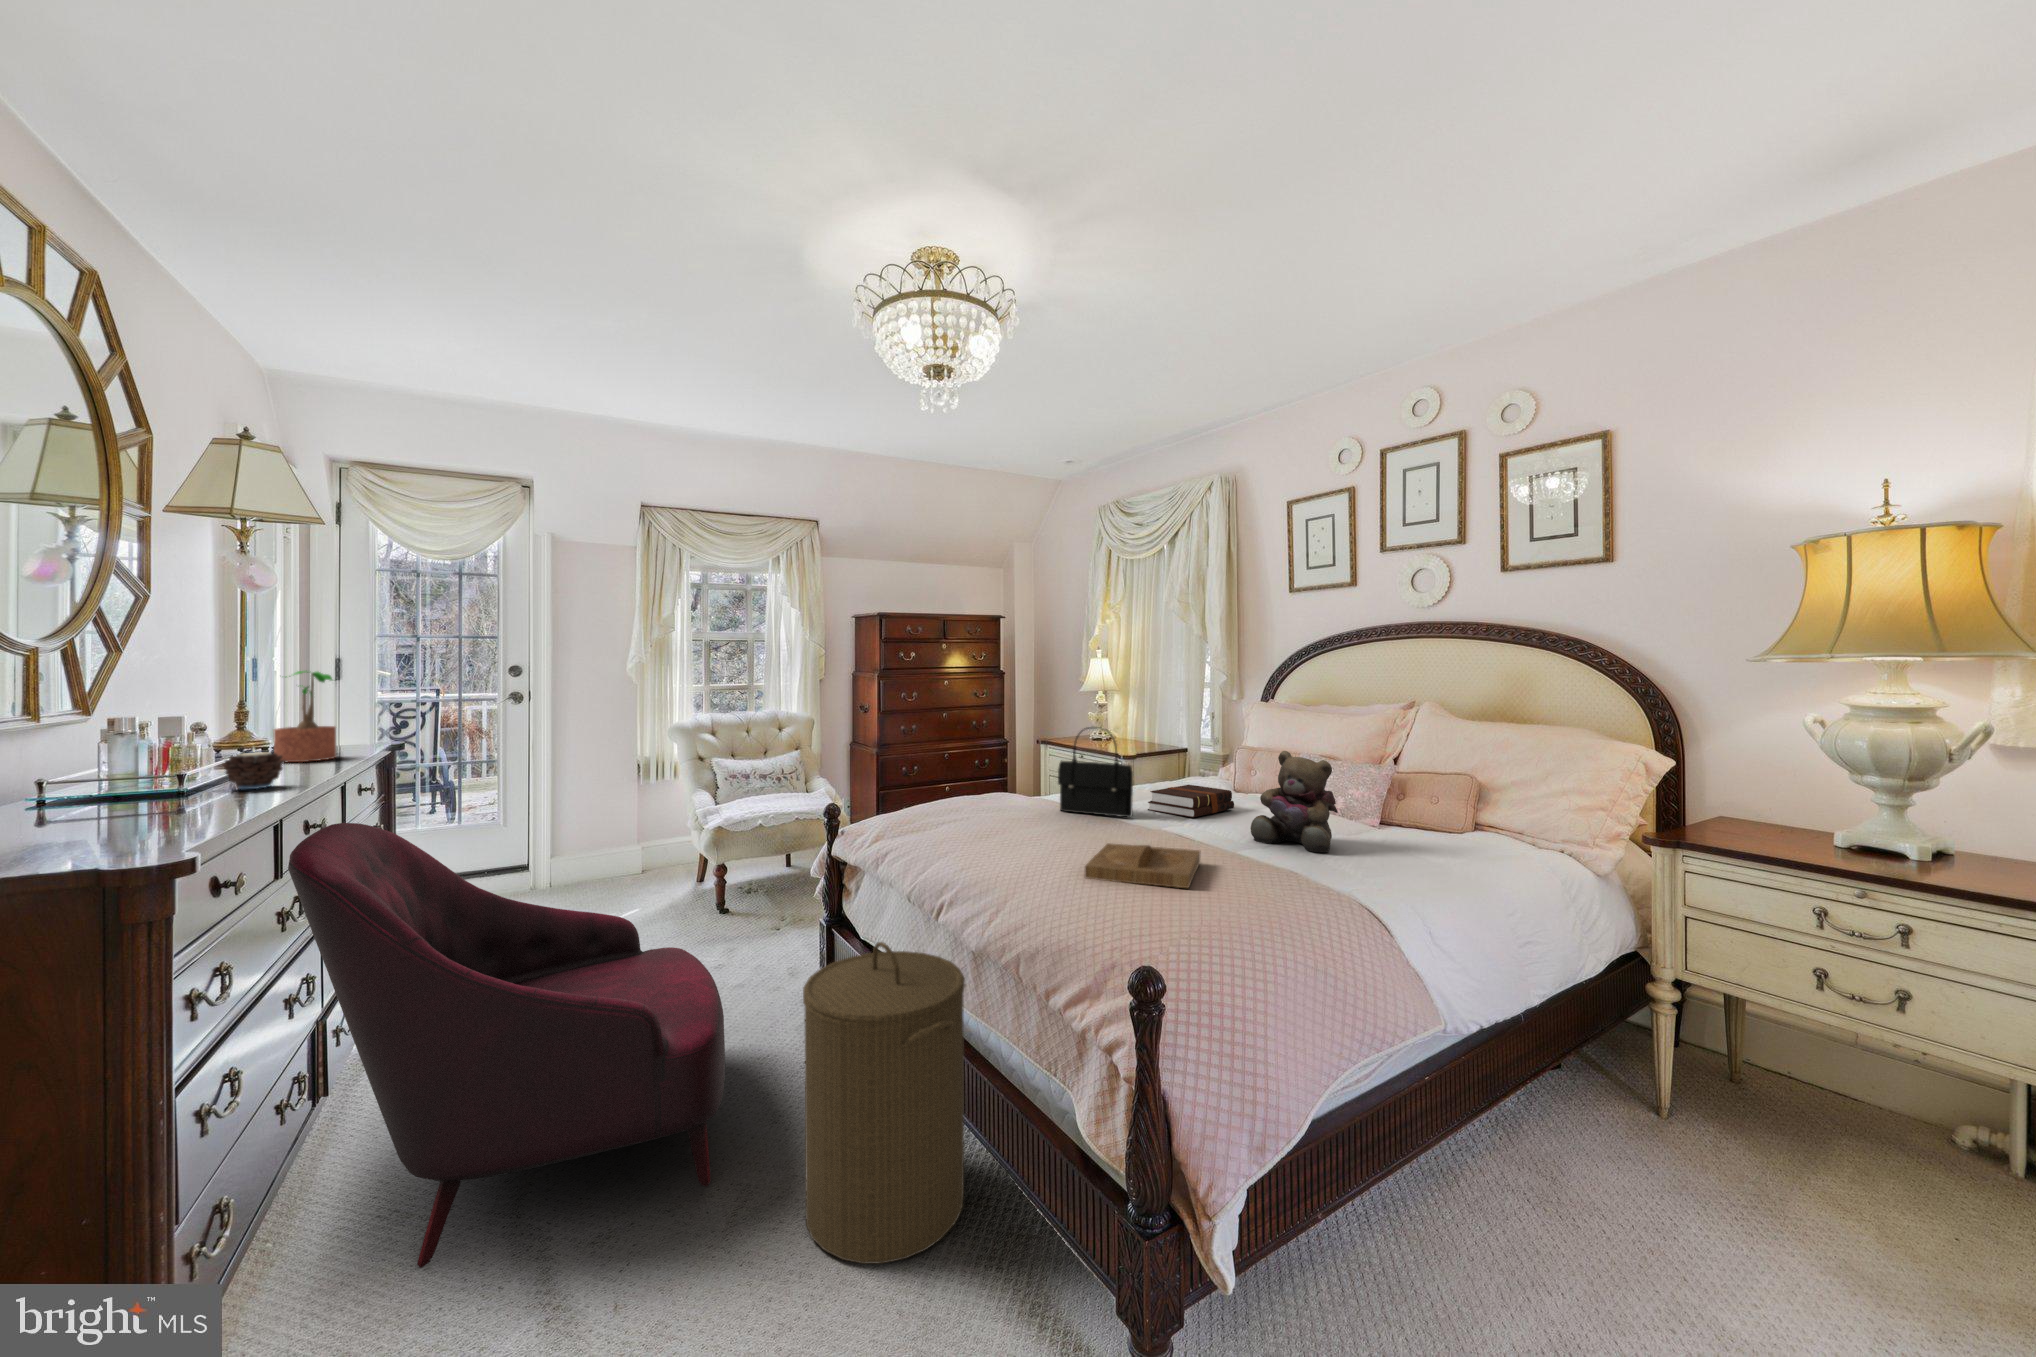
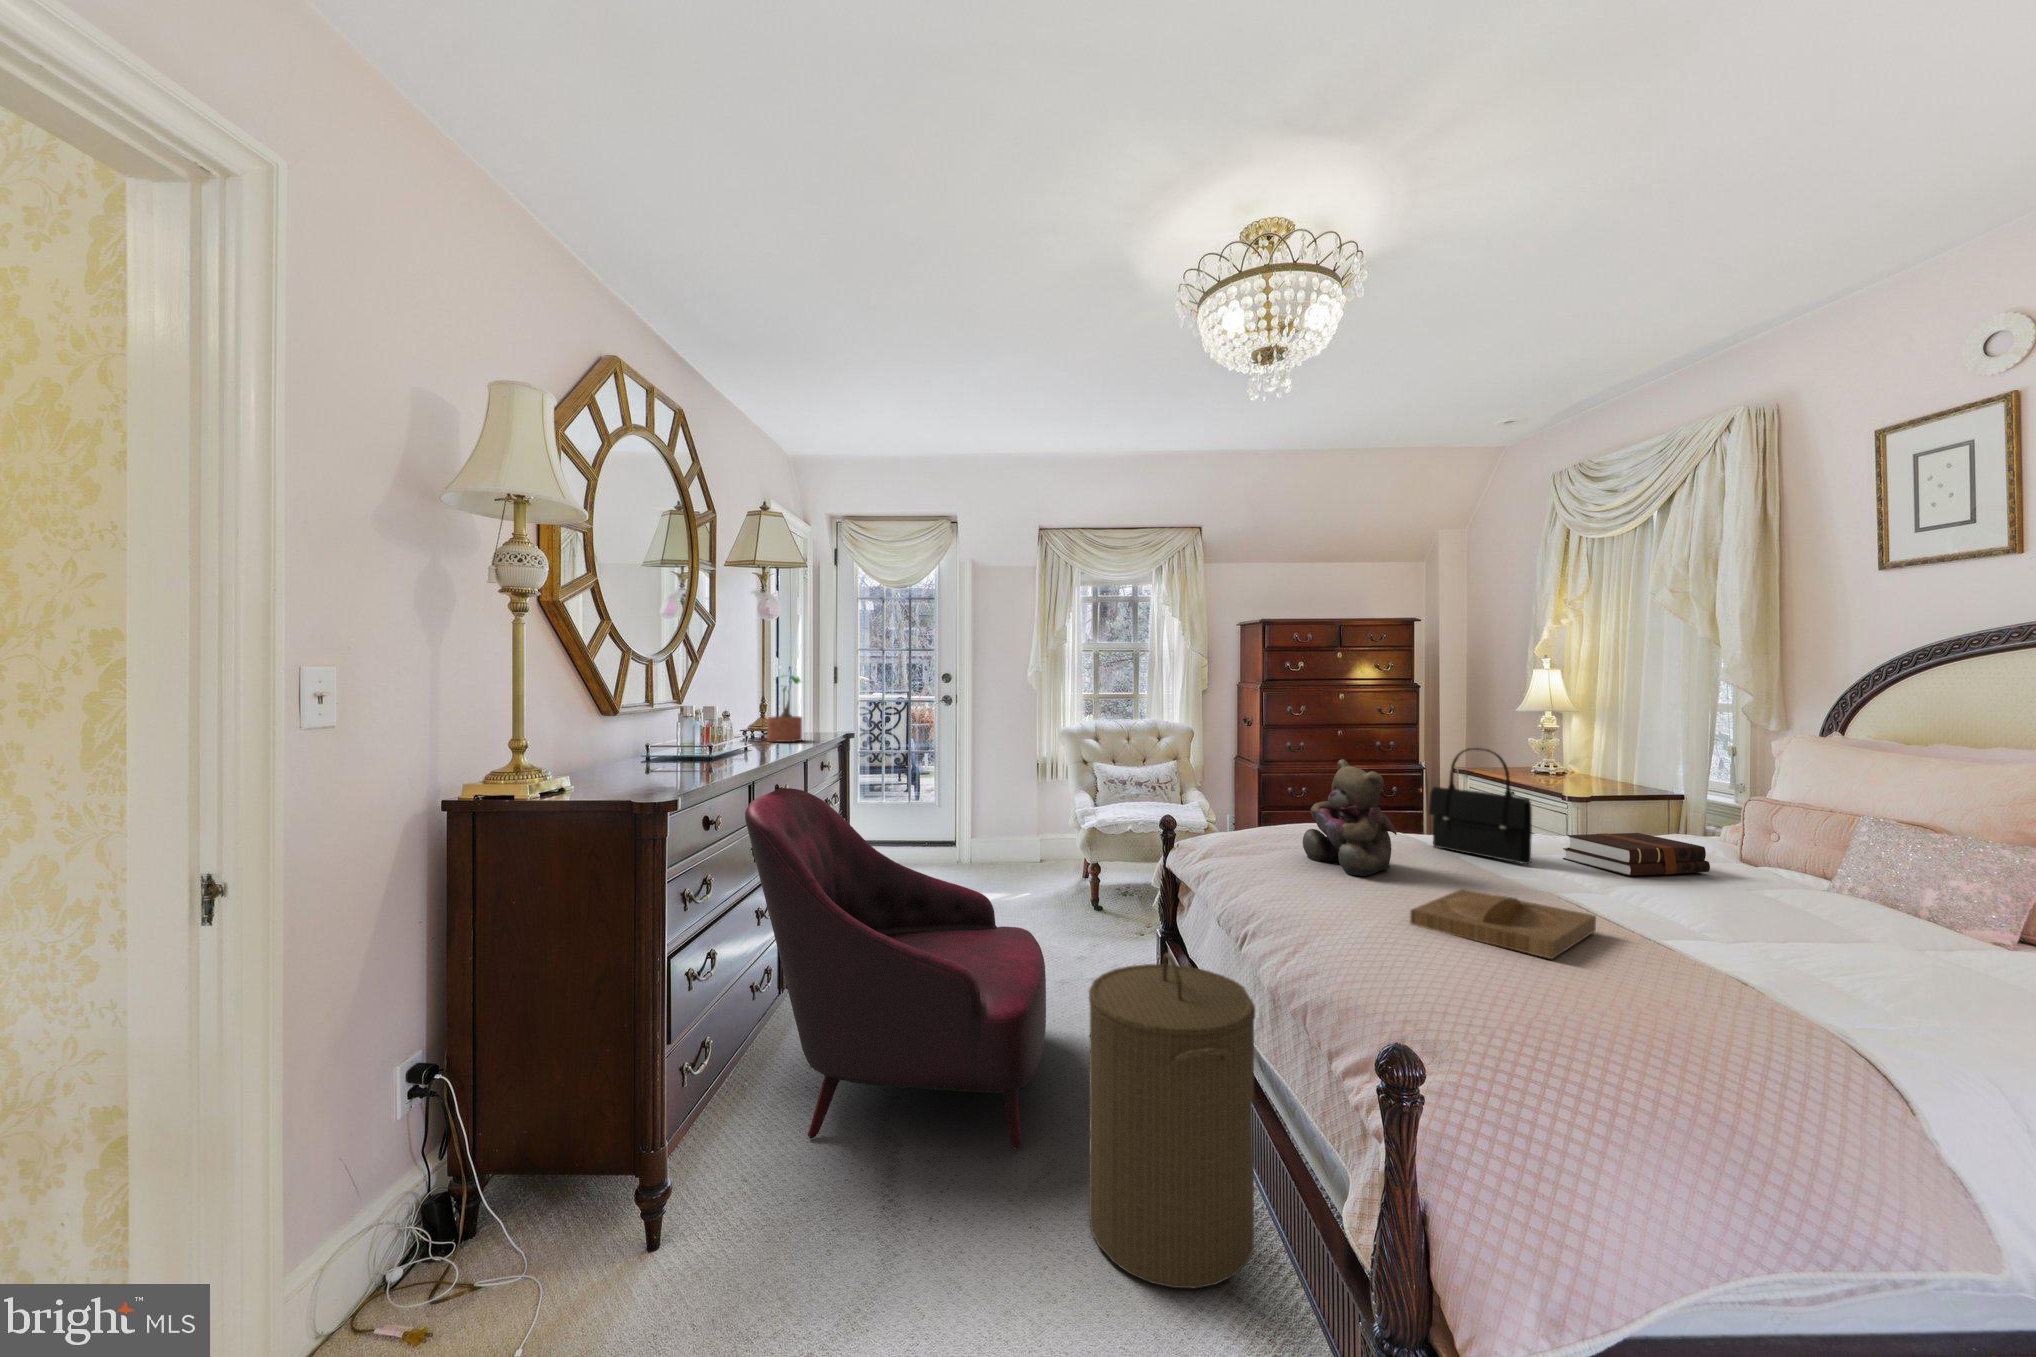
teddy bear: present [1251,751,1338,852] -> present [1303,759,1397,876]
candle: present [223,752,286,789] -> none [724,727,758,758]

